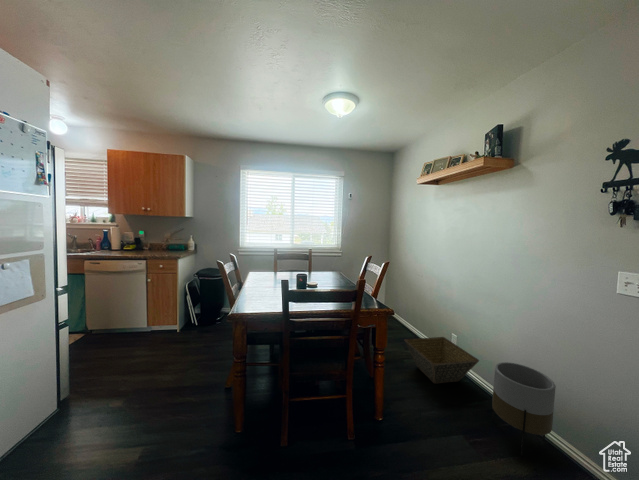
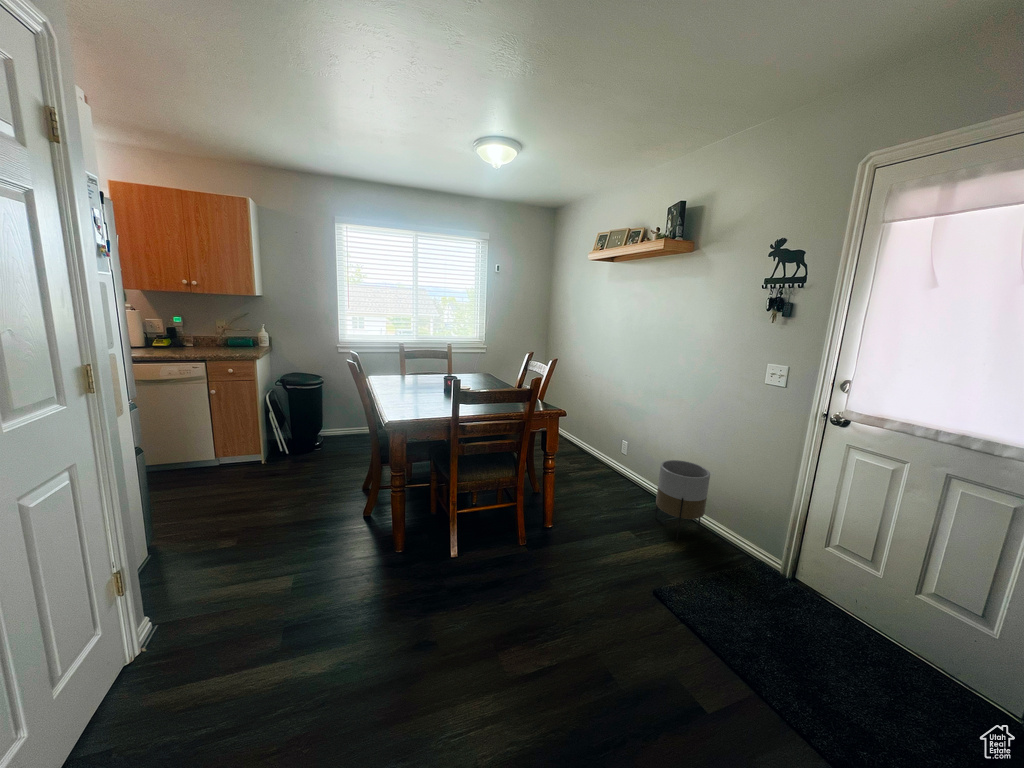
basket: present [405,337,479,383] -> none [571,446,649,494]

